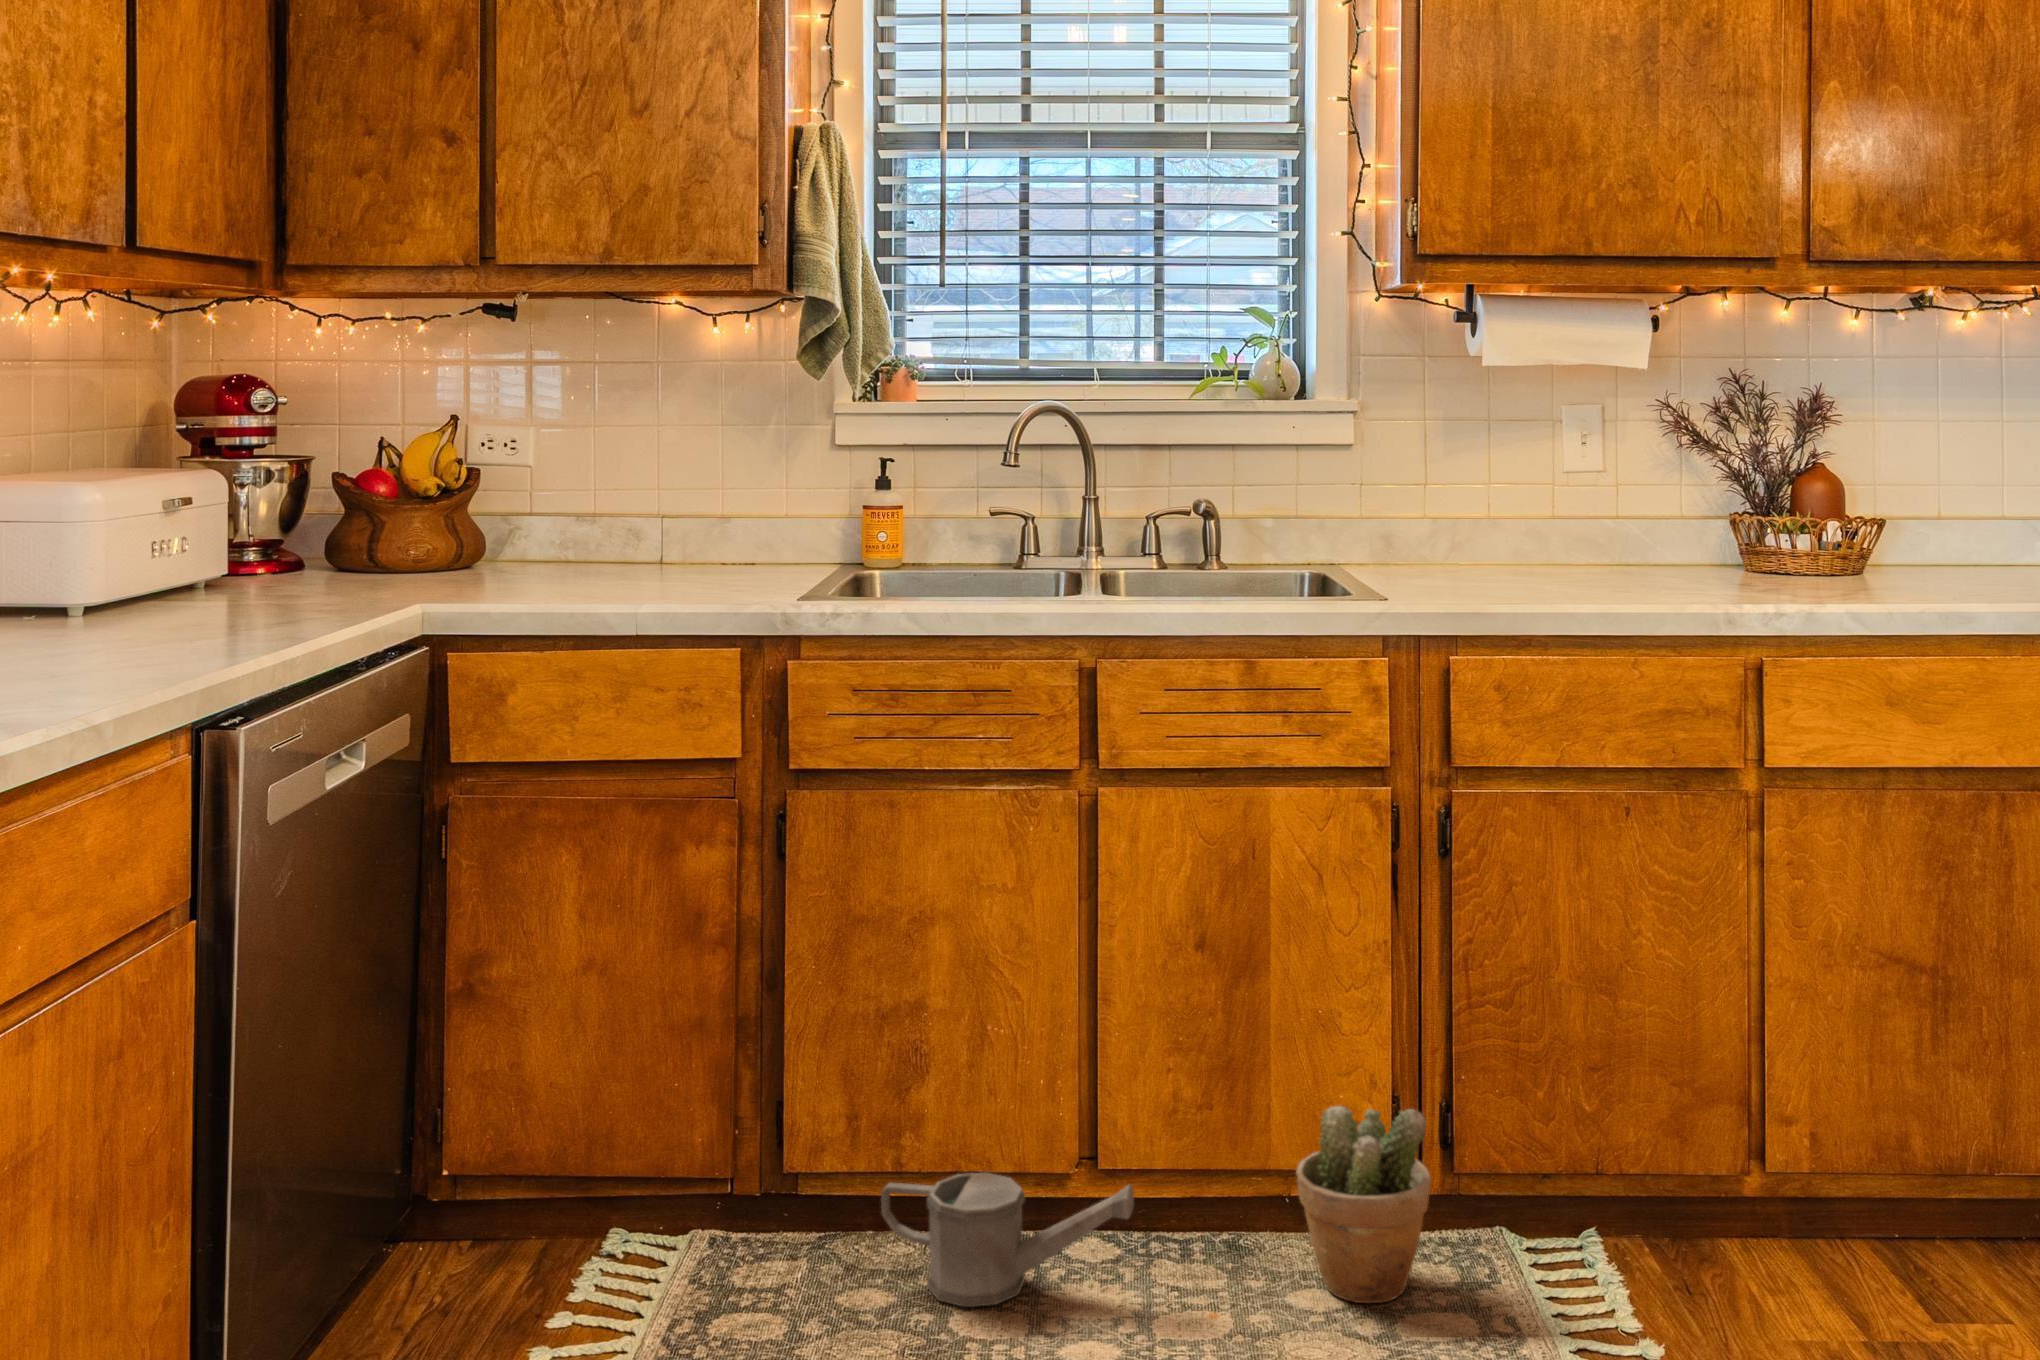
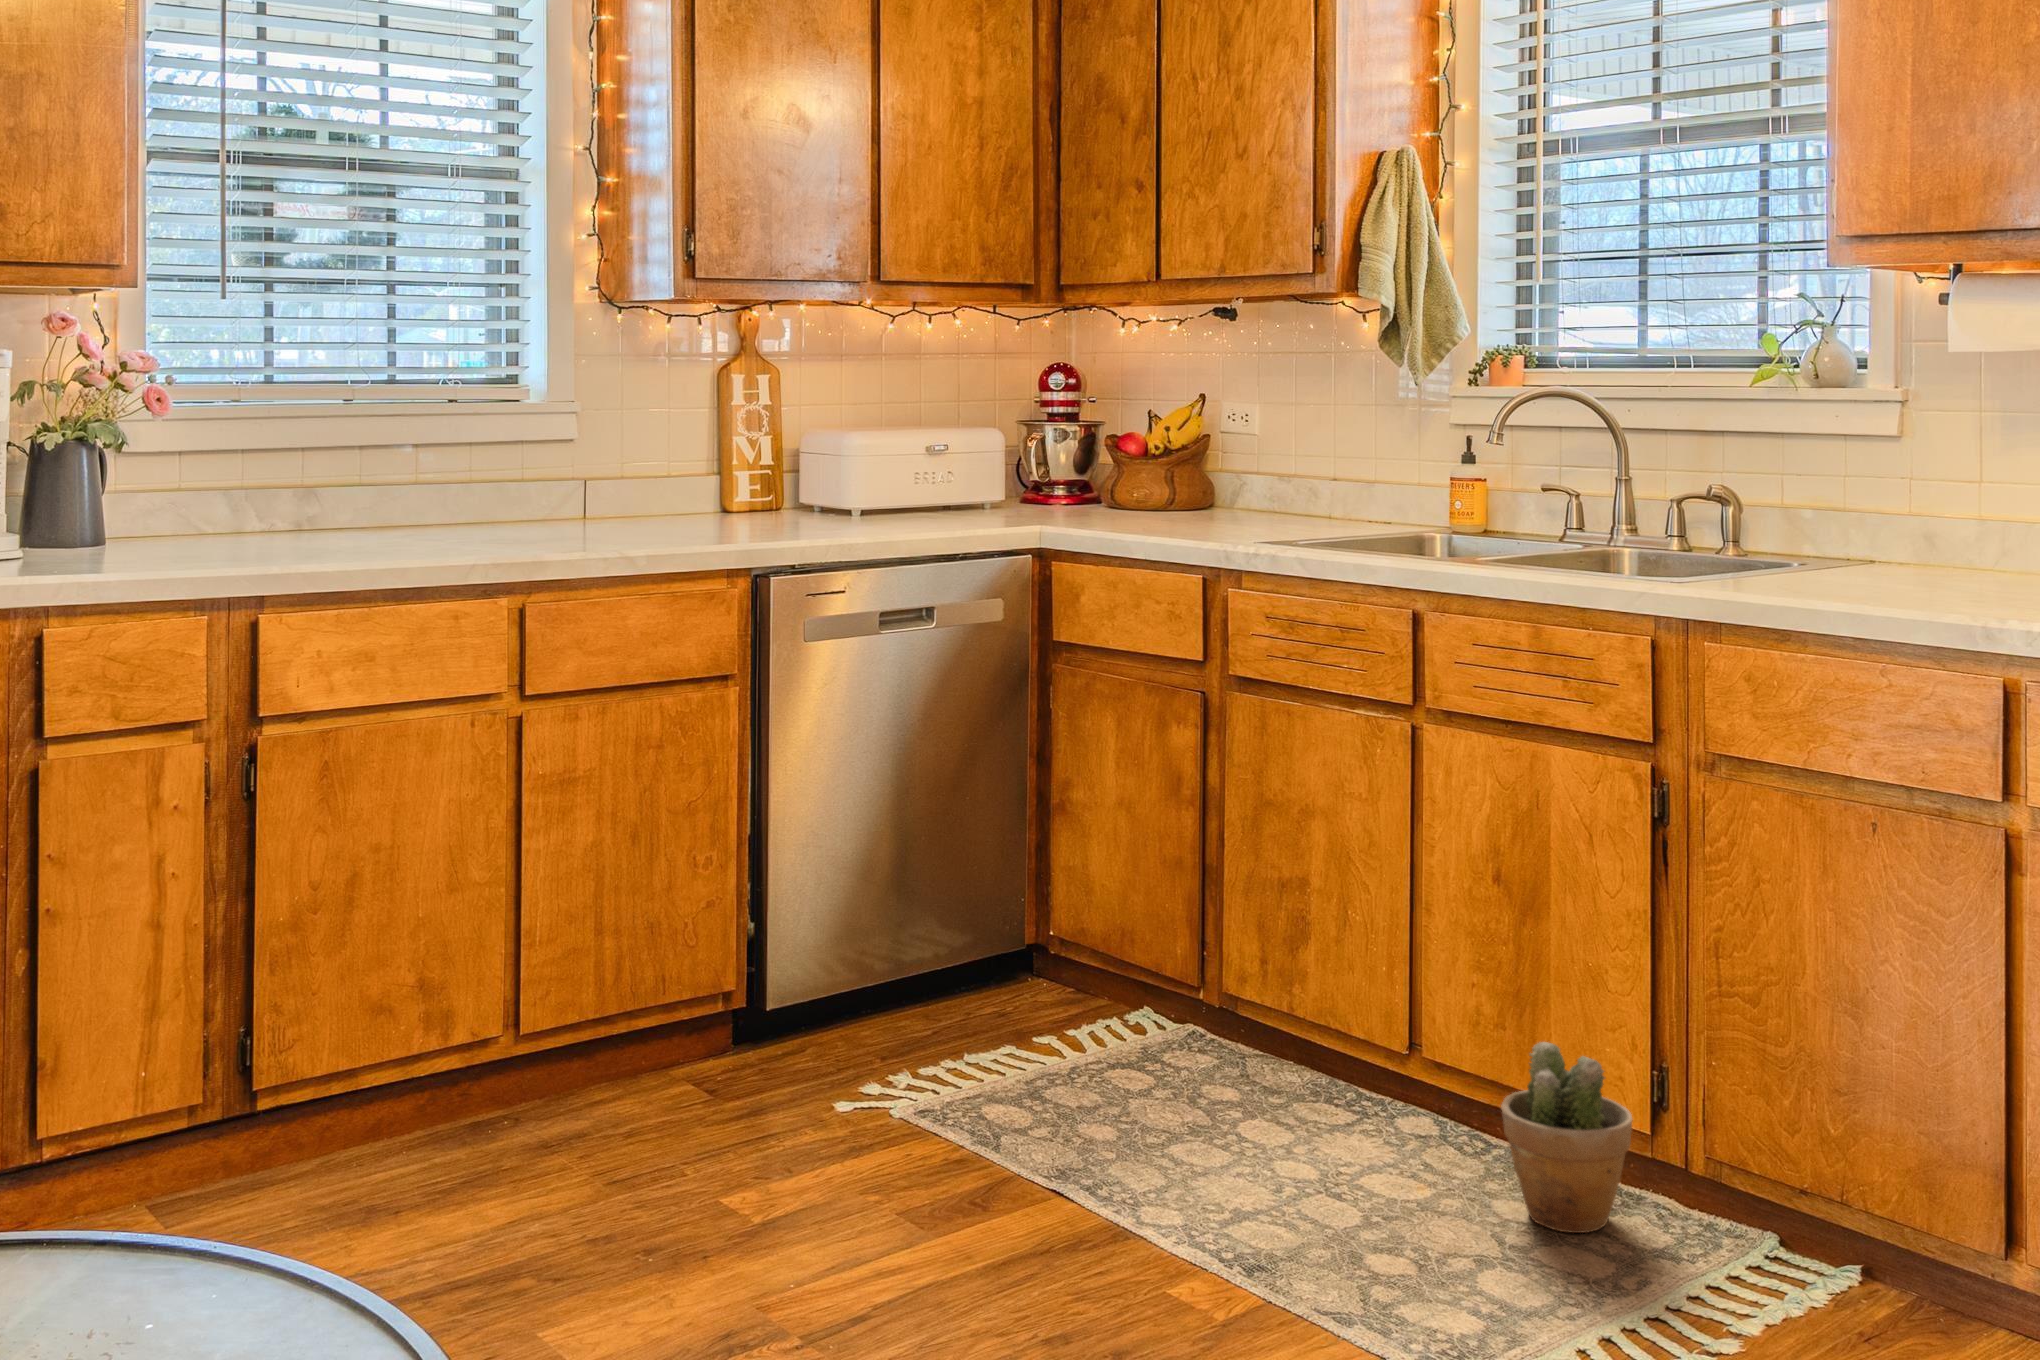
watering can: present [881,1173,1134,1307] -> none [1242,1013,1388,1126]

